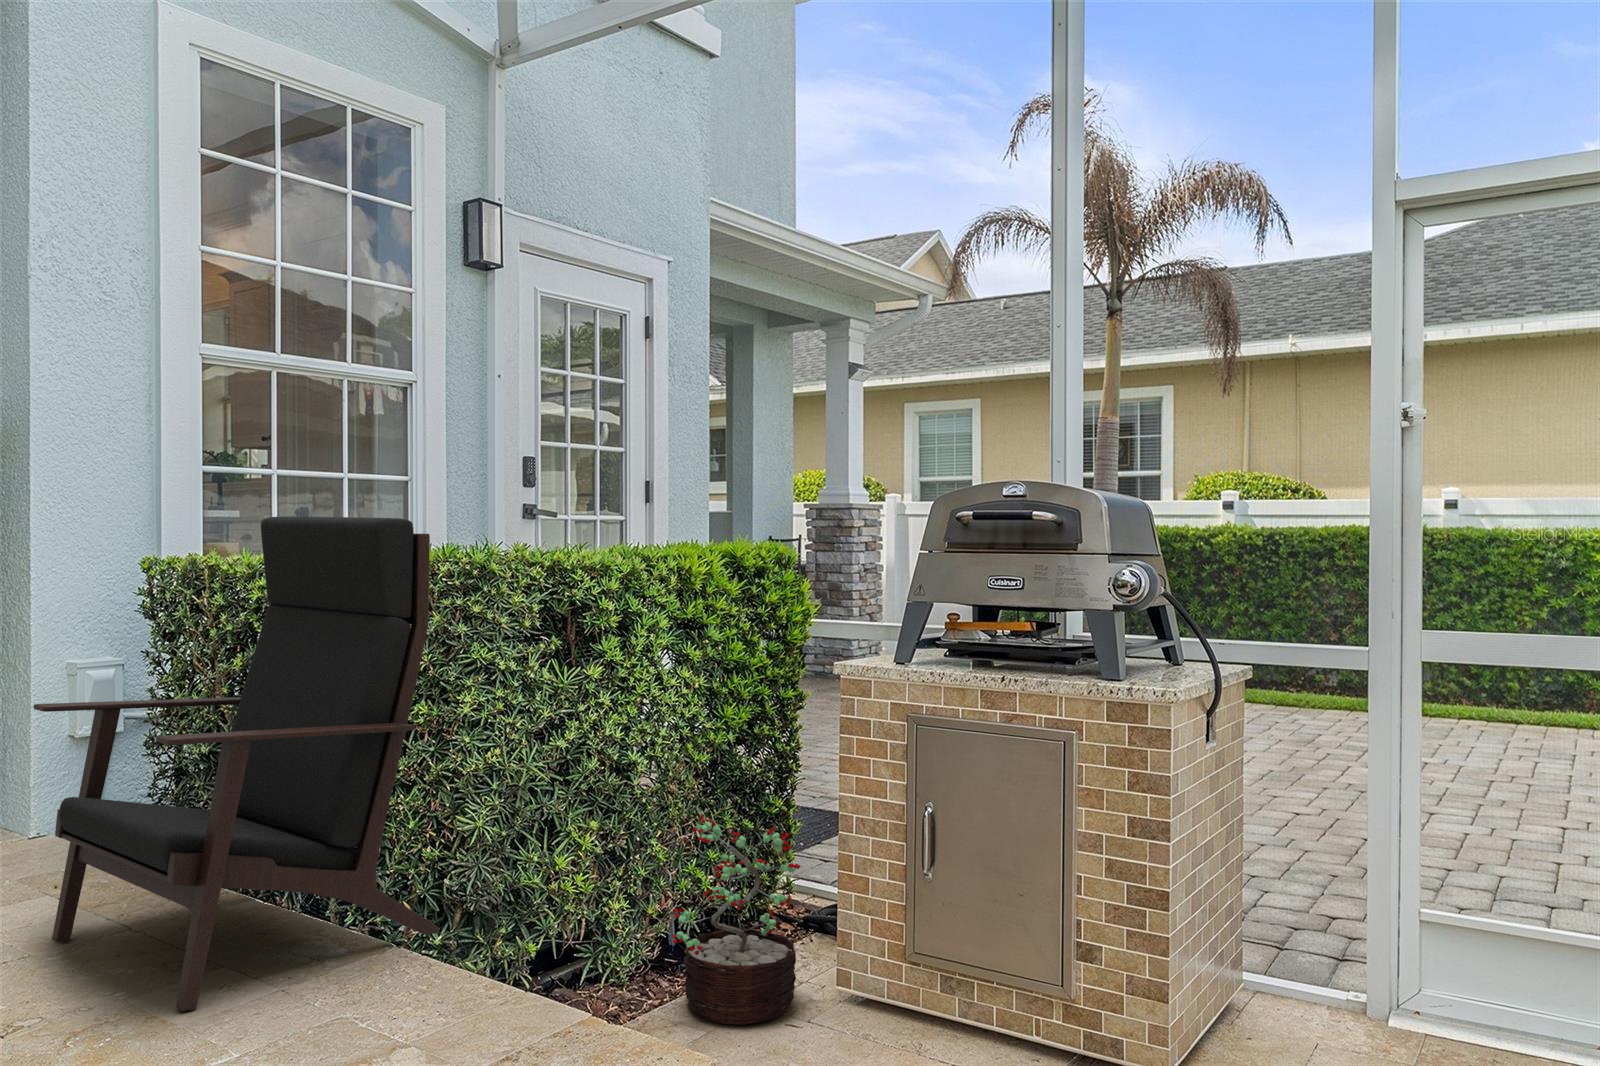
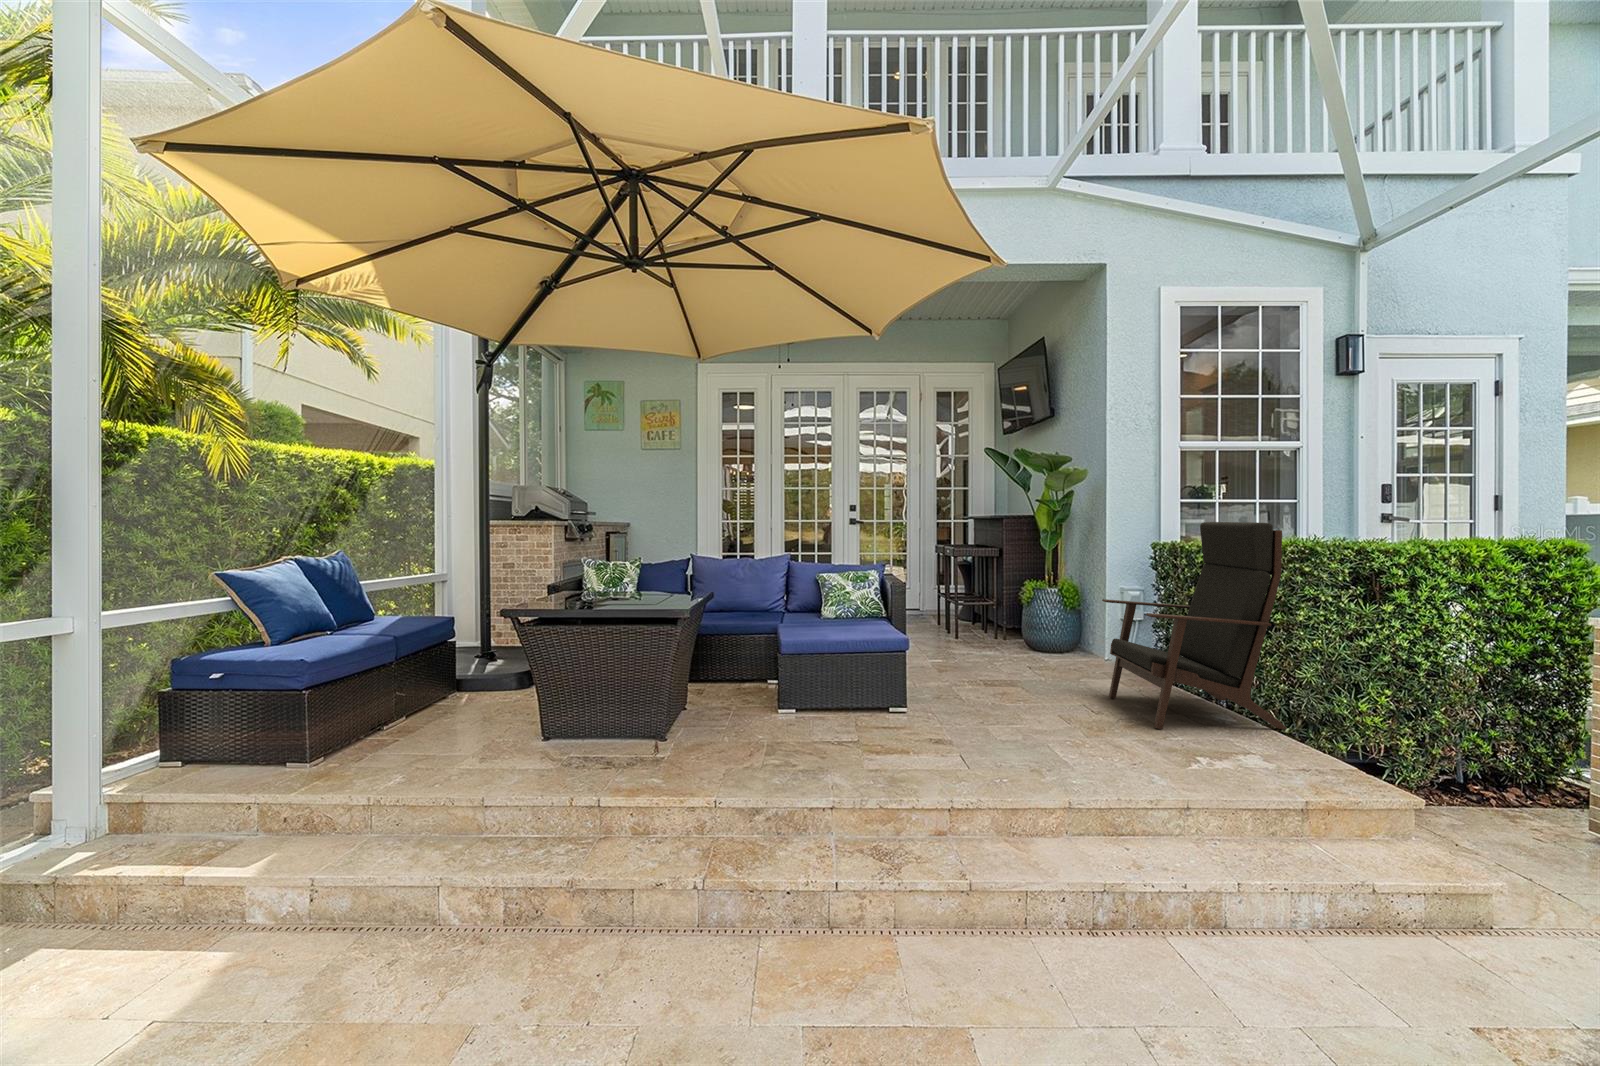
decorative plant: present [673,815,802,1025] -> none [1438,698,1552,832]

